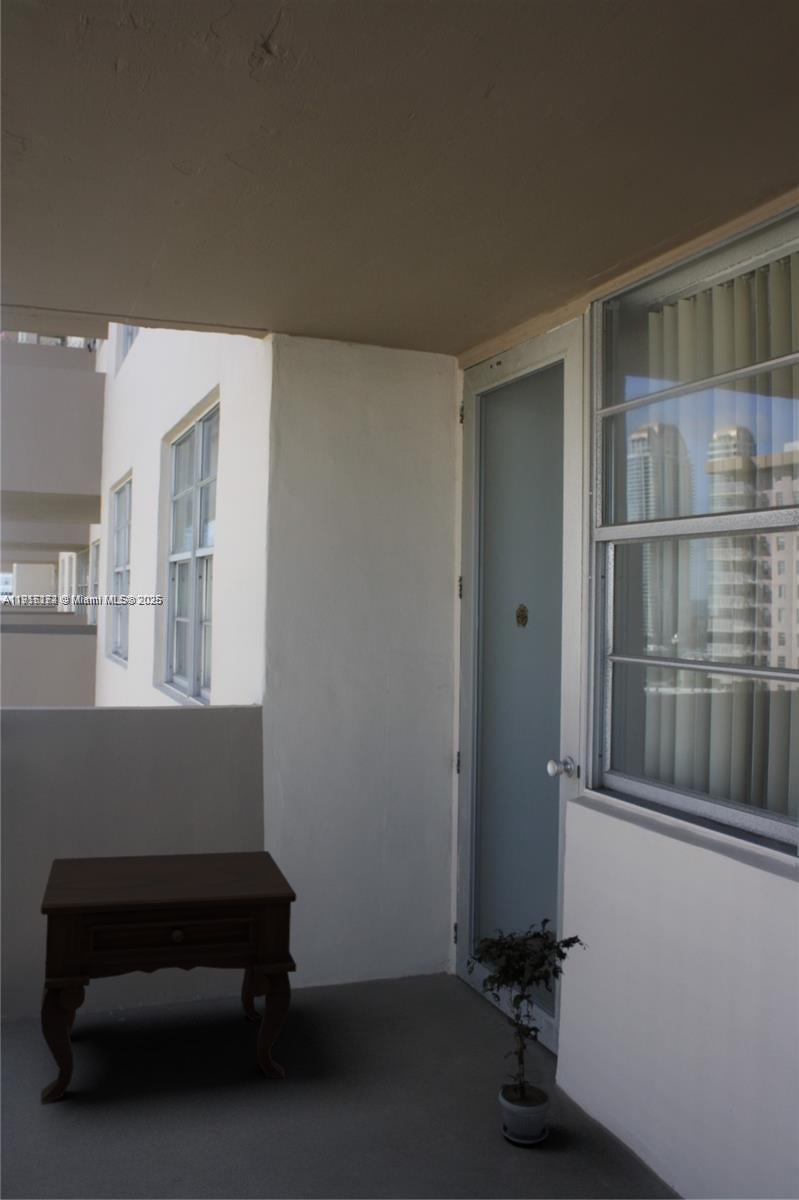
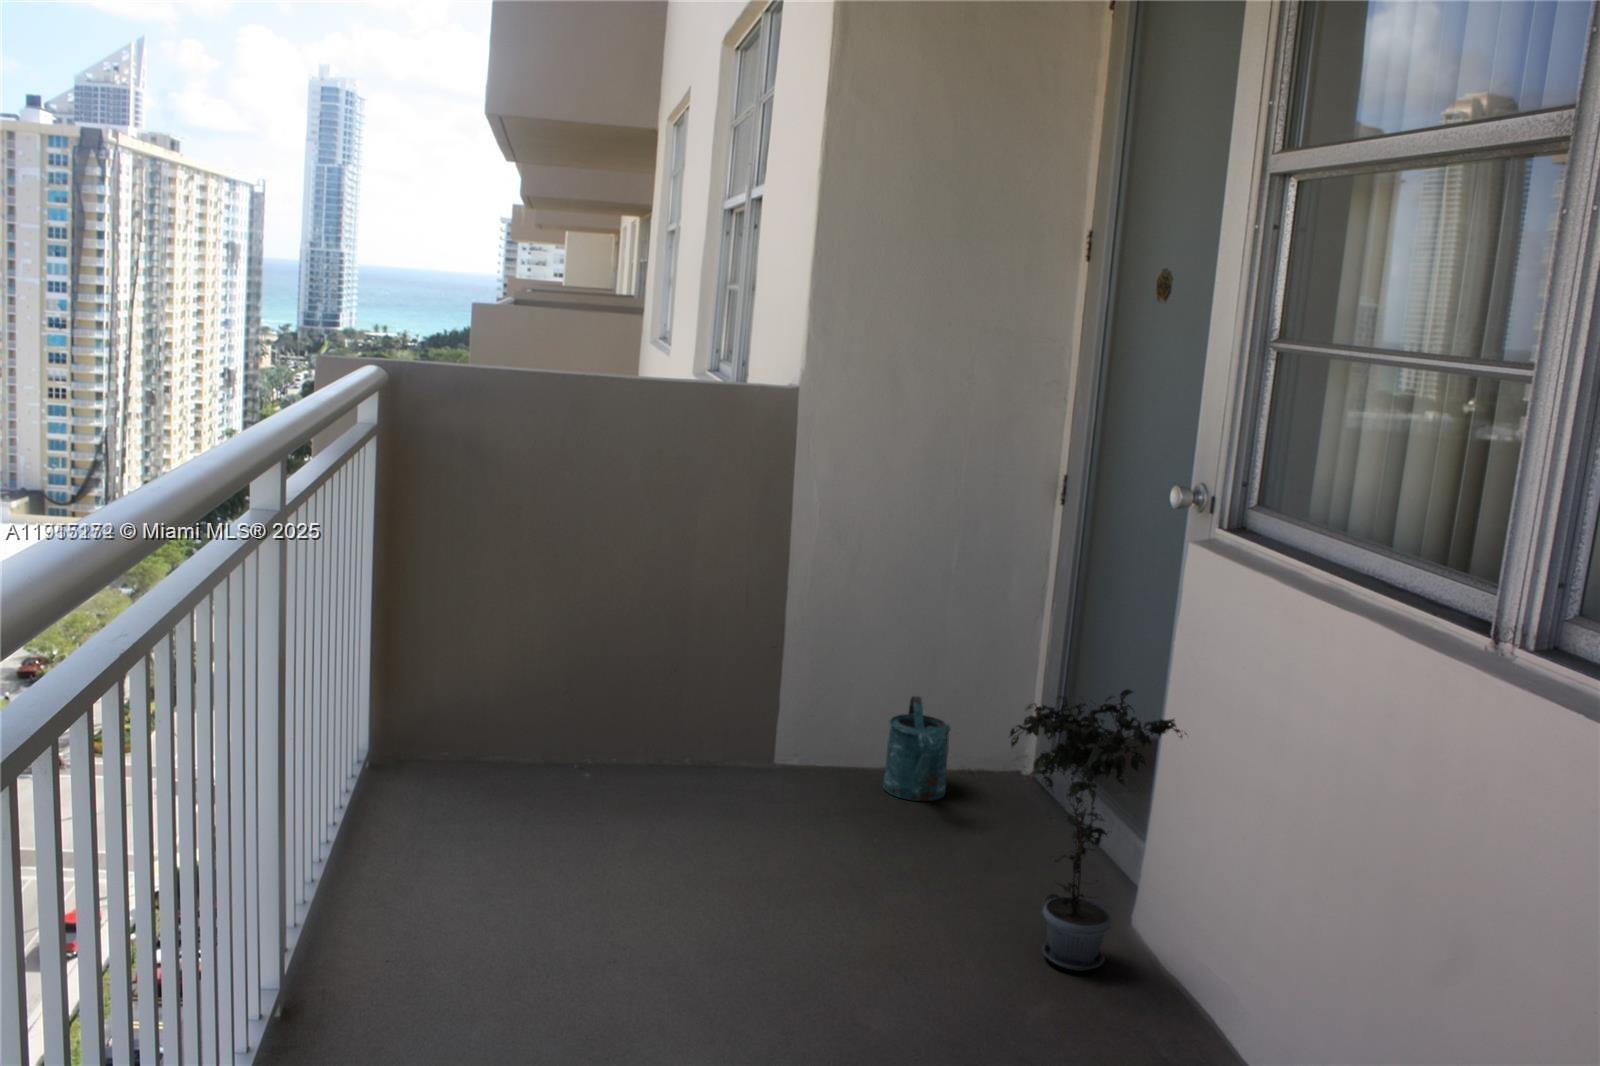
side table: present [41,851,296,1101] -> none [490,563,812,856]
watering can: none [345,928,397,1013] -> present [883,696,951,801]

